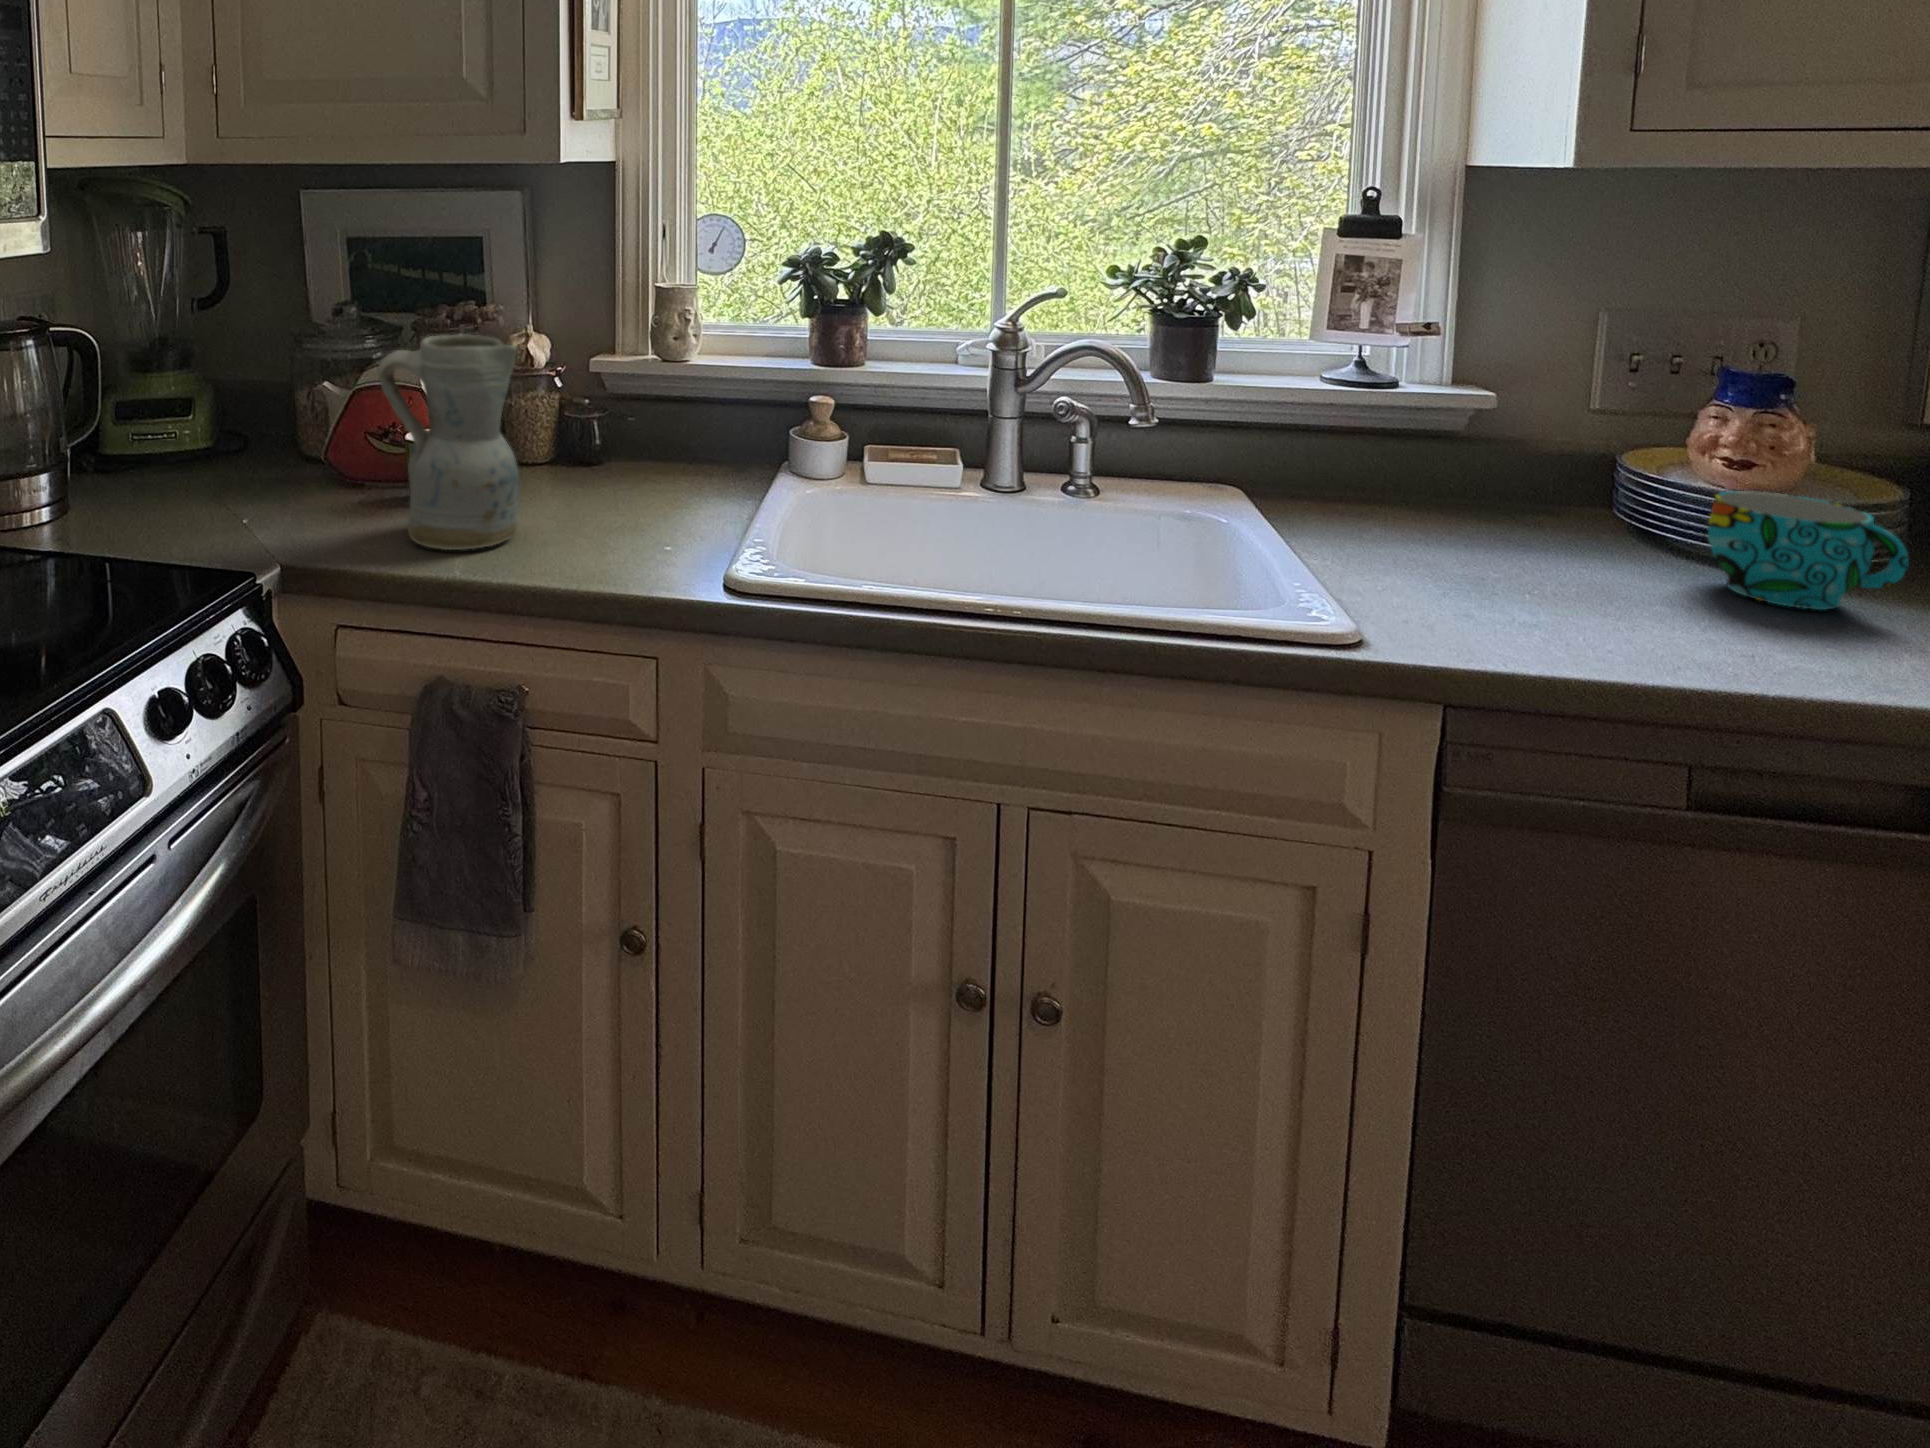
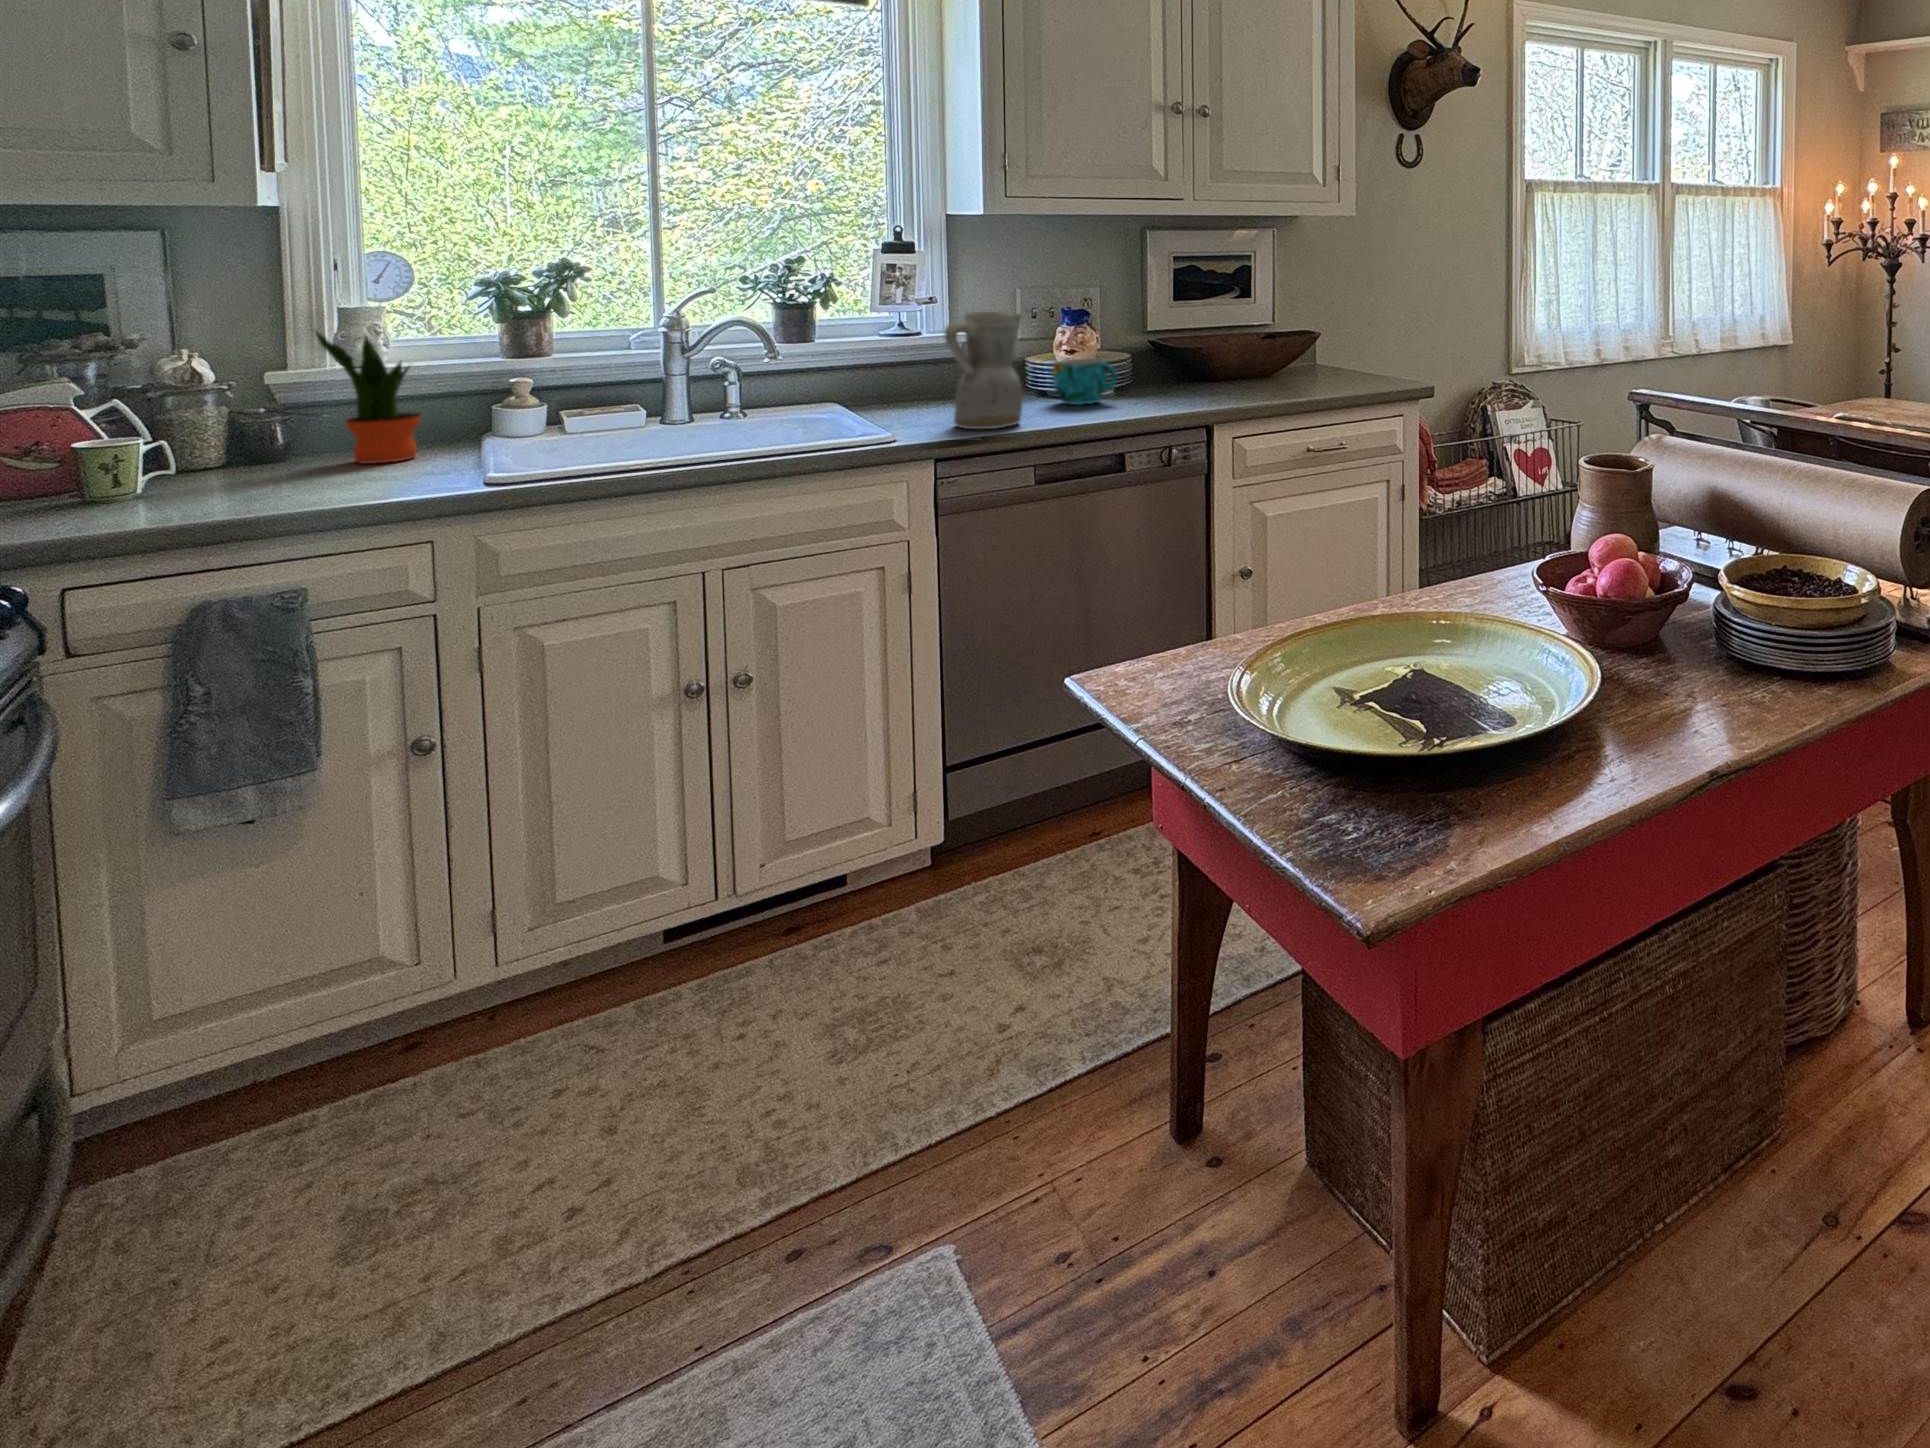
potted plant: none [594,317,697,498] -> present [315,332,421,464]
ceramic pitcher: present [378,334,520,550] -> present [945,312,1023,429]

